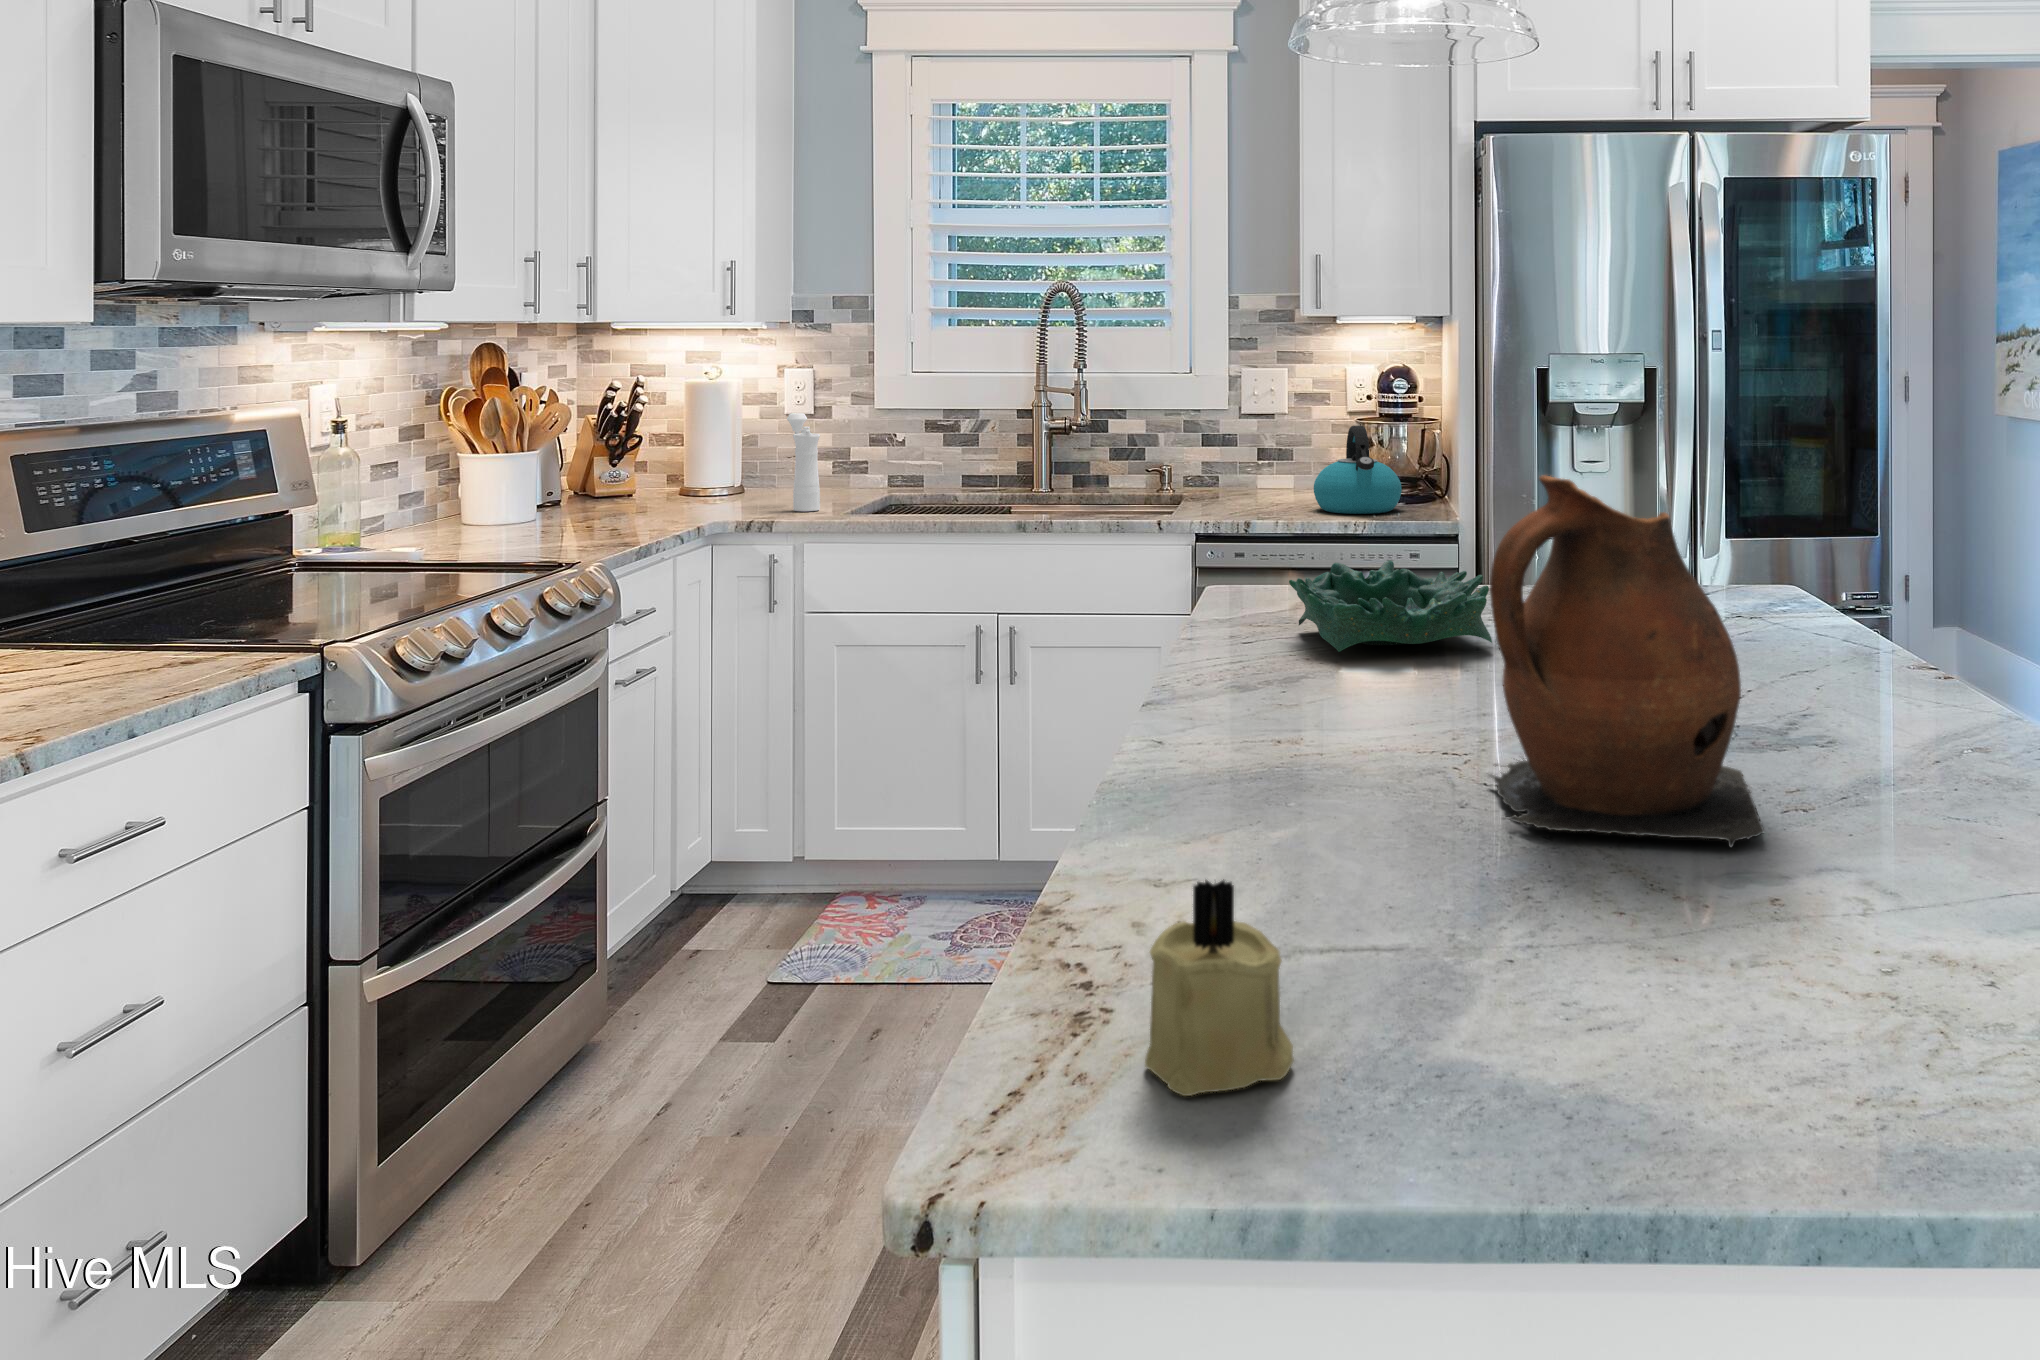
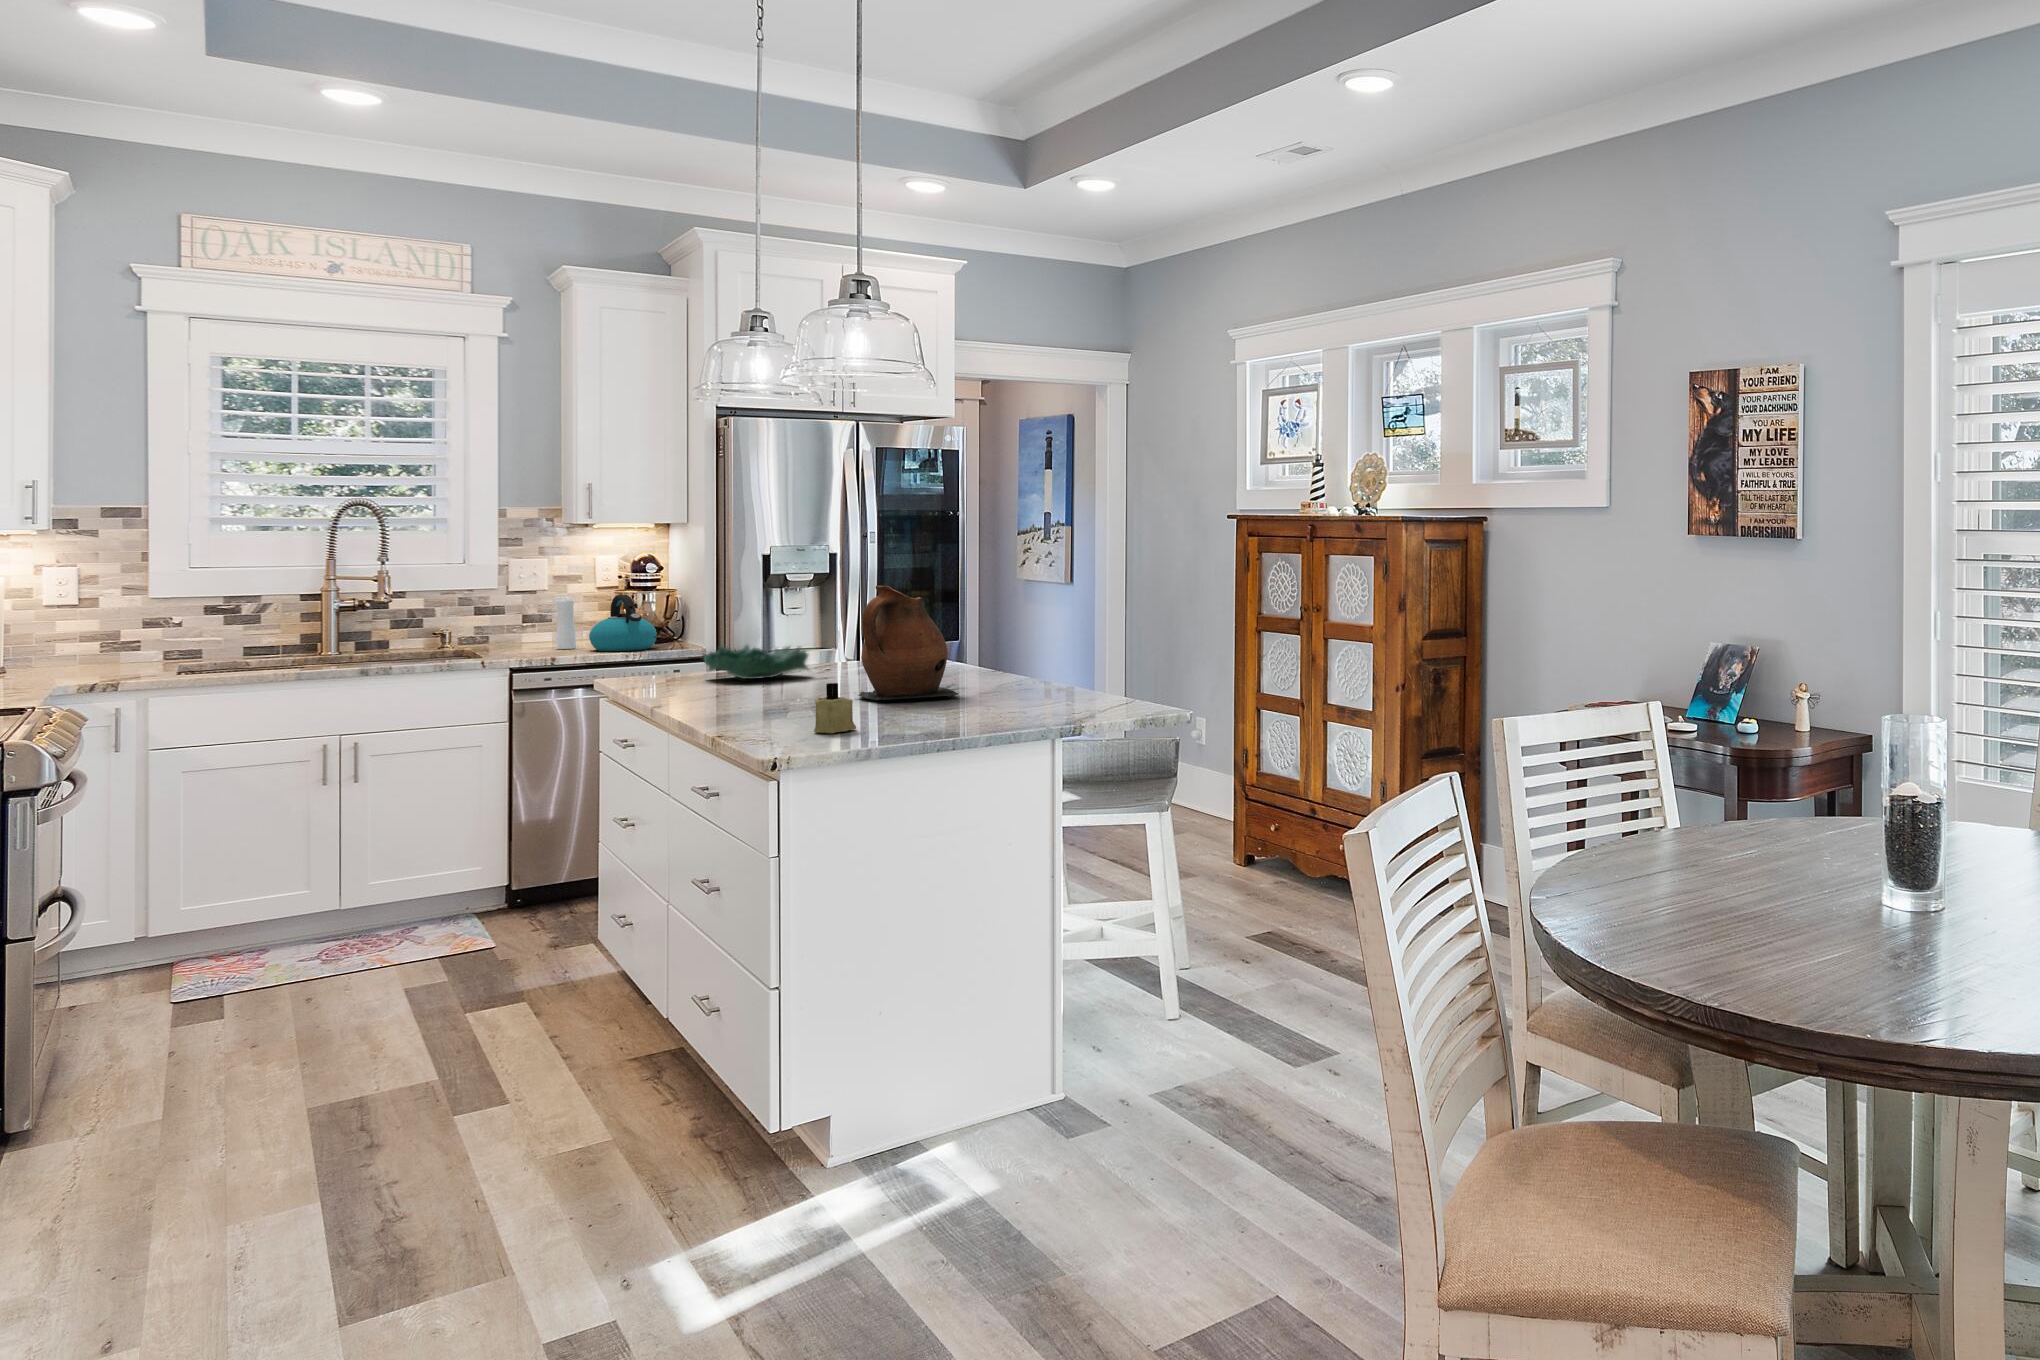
pepper mill: present [787,413,820,511] -> present [548,595,576,649]

